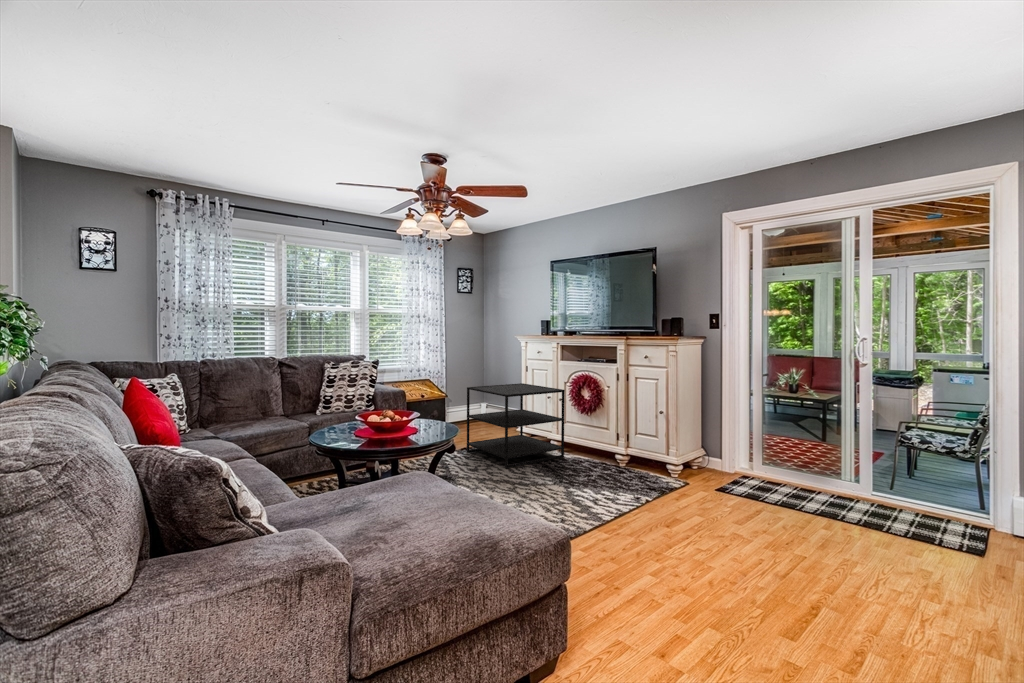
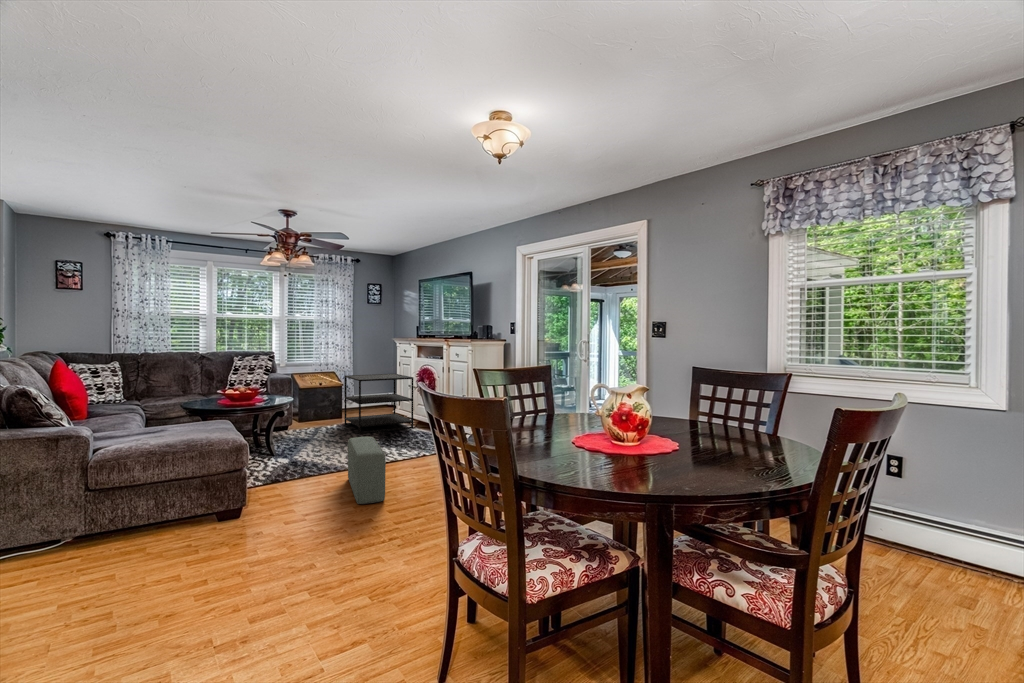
pouf: none [602,496,736,632] -> present [348,437,386,504]

